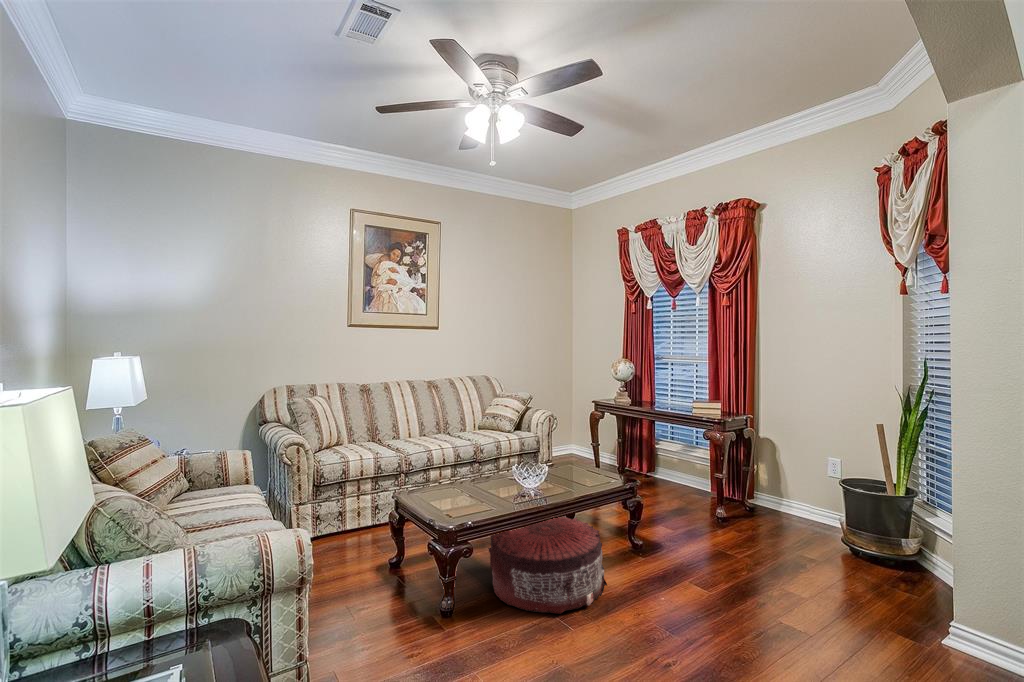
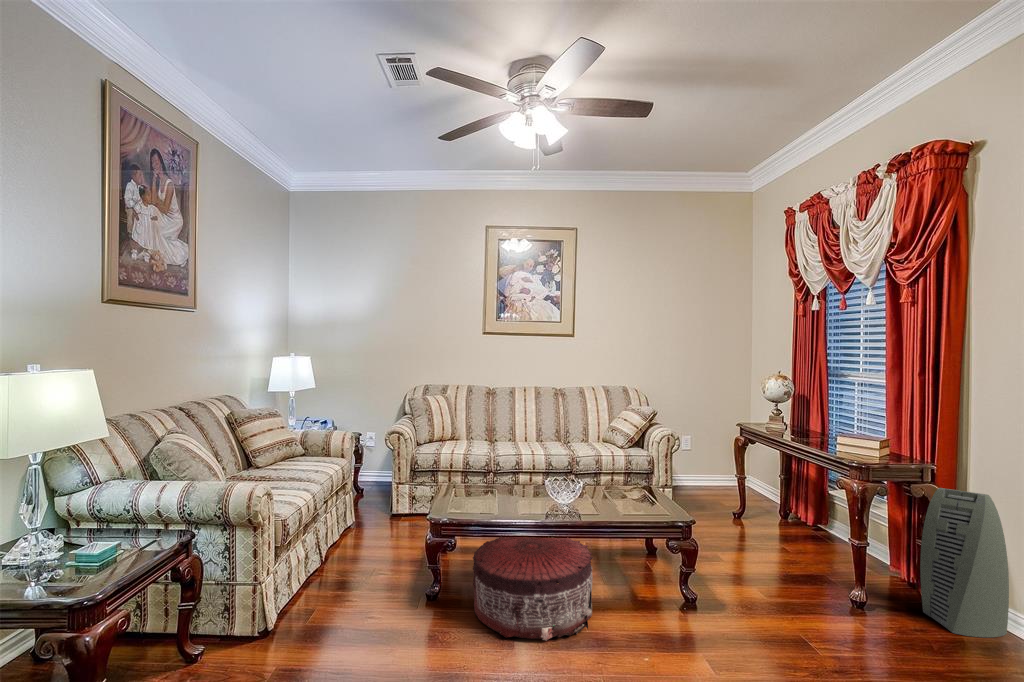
air purifier: none [753,432,796,523] -> present [920,488,1009,637]

